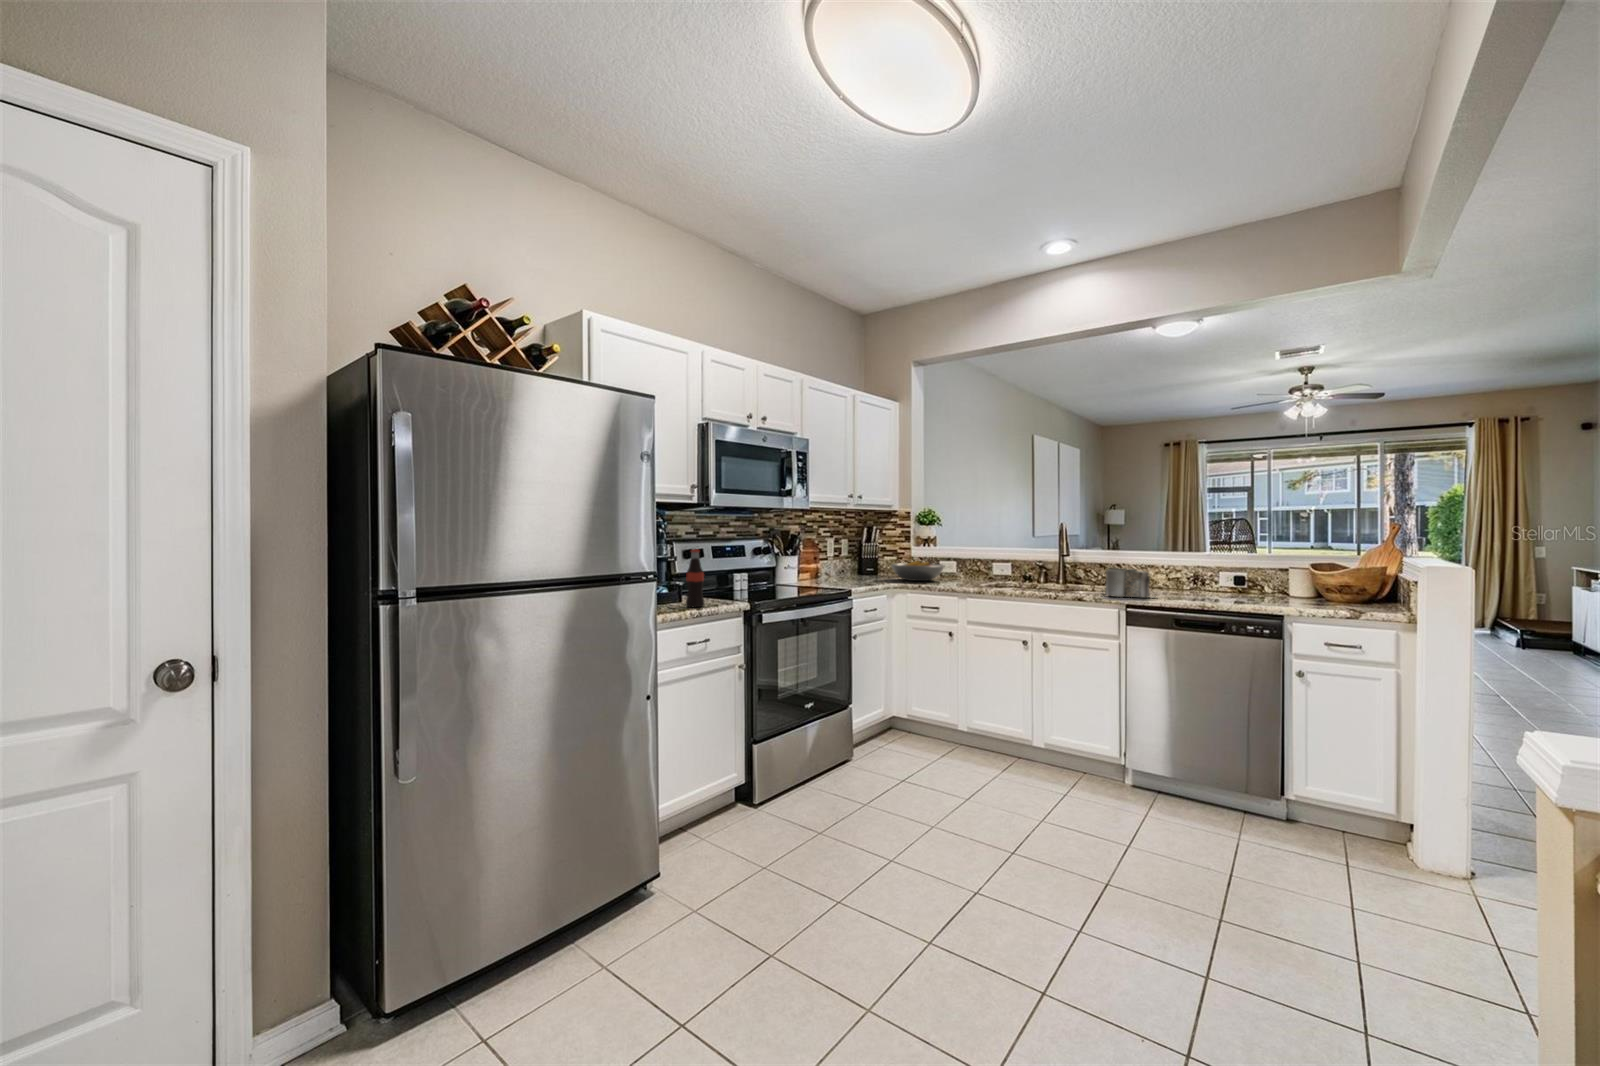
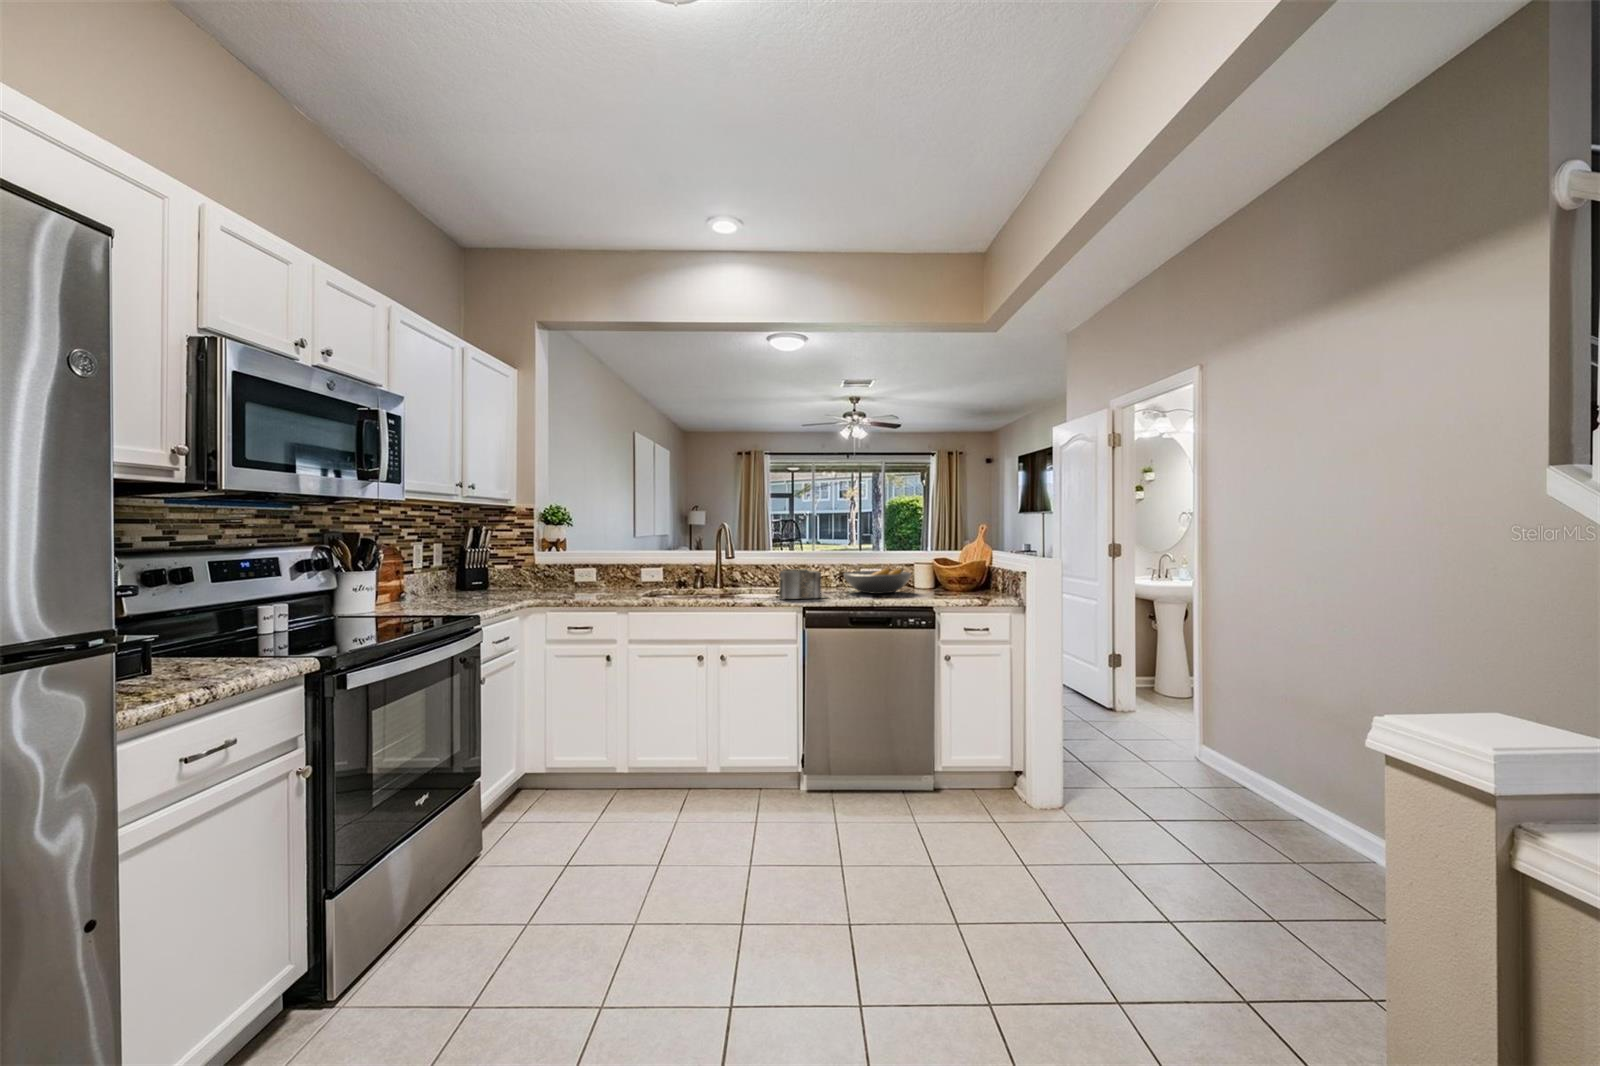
bottle: present [685,549,705,607] -> none [176,567,225,679]
fruit bowl: present [891,561,945,581] -> present [844,568,911,594]

